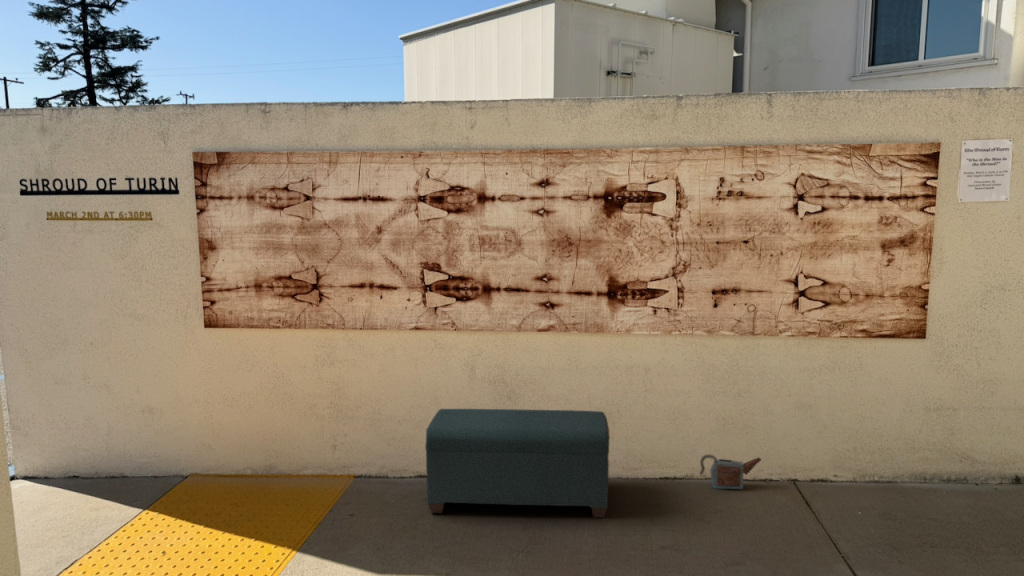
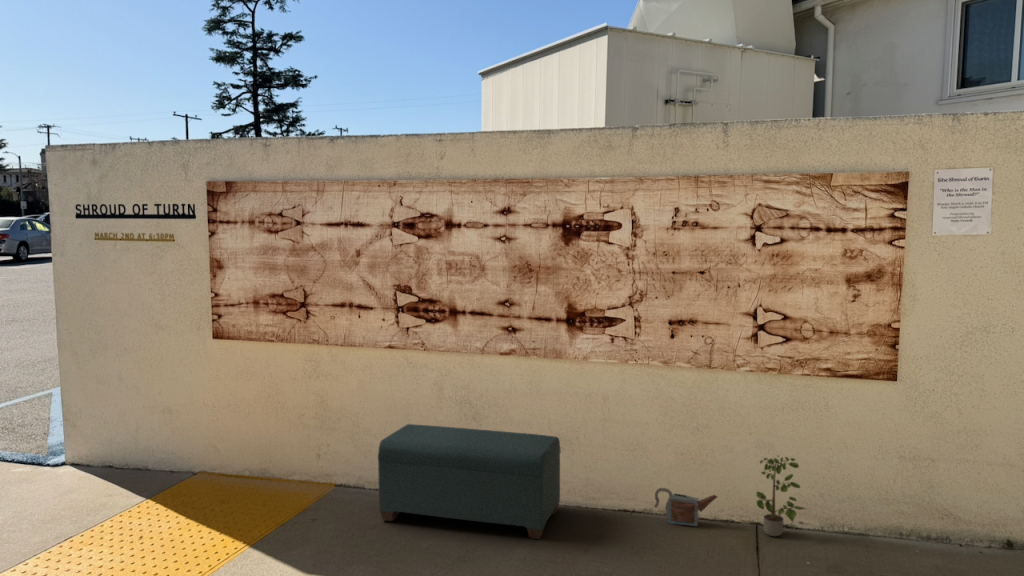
potted plant: none [797,414,847,492] -> present [756,457,805,536]

